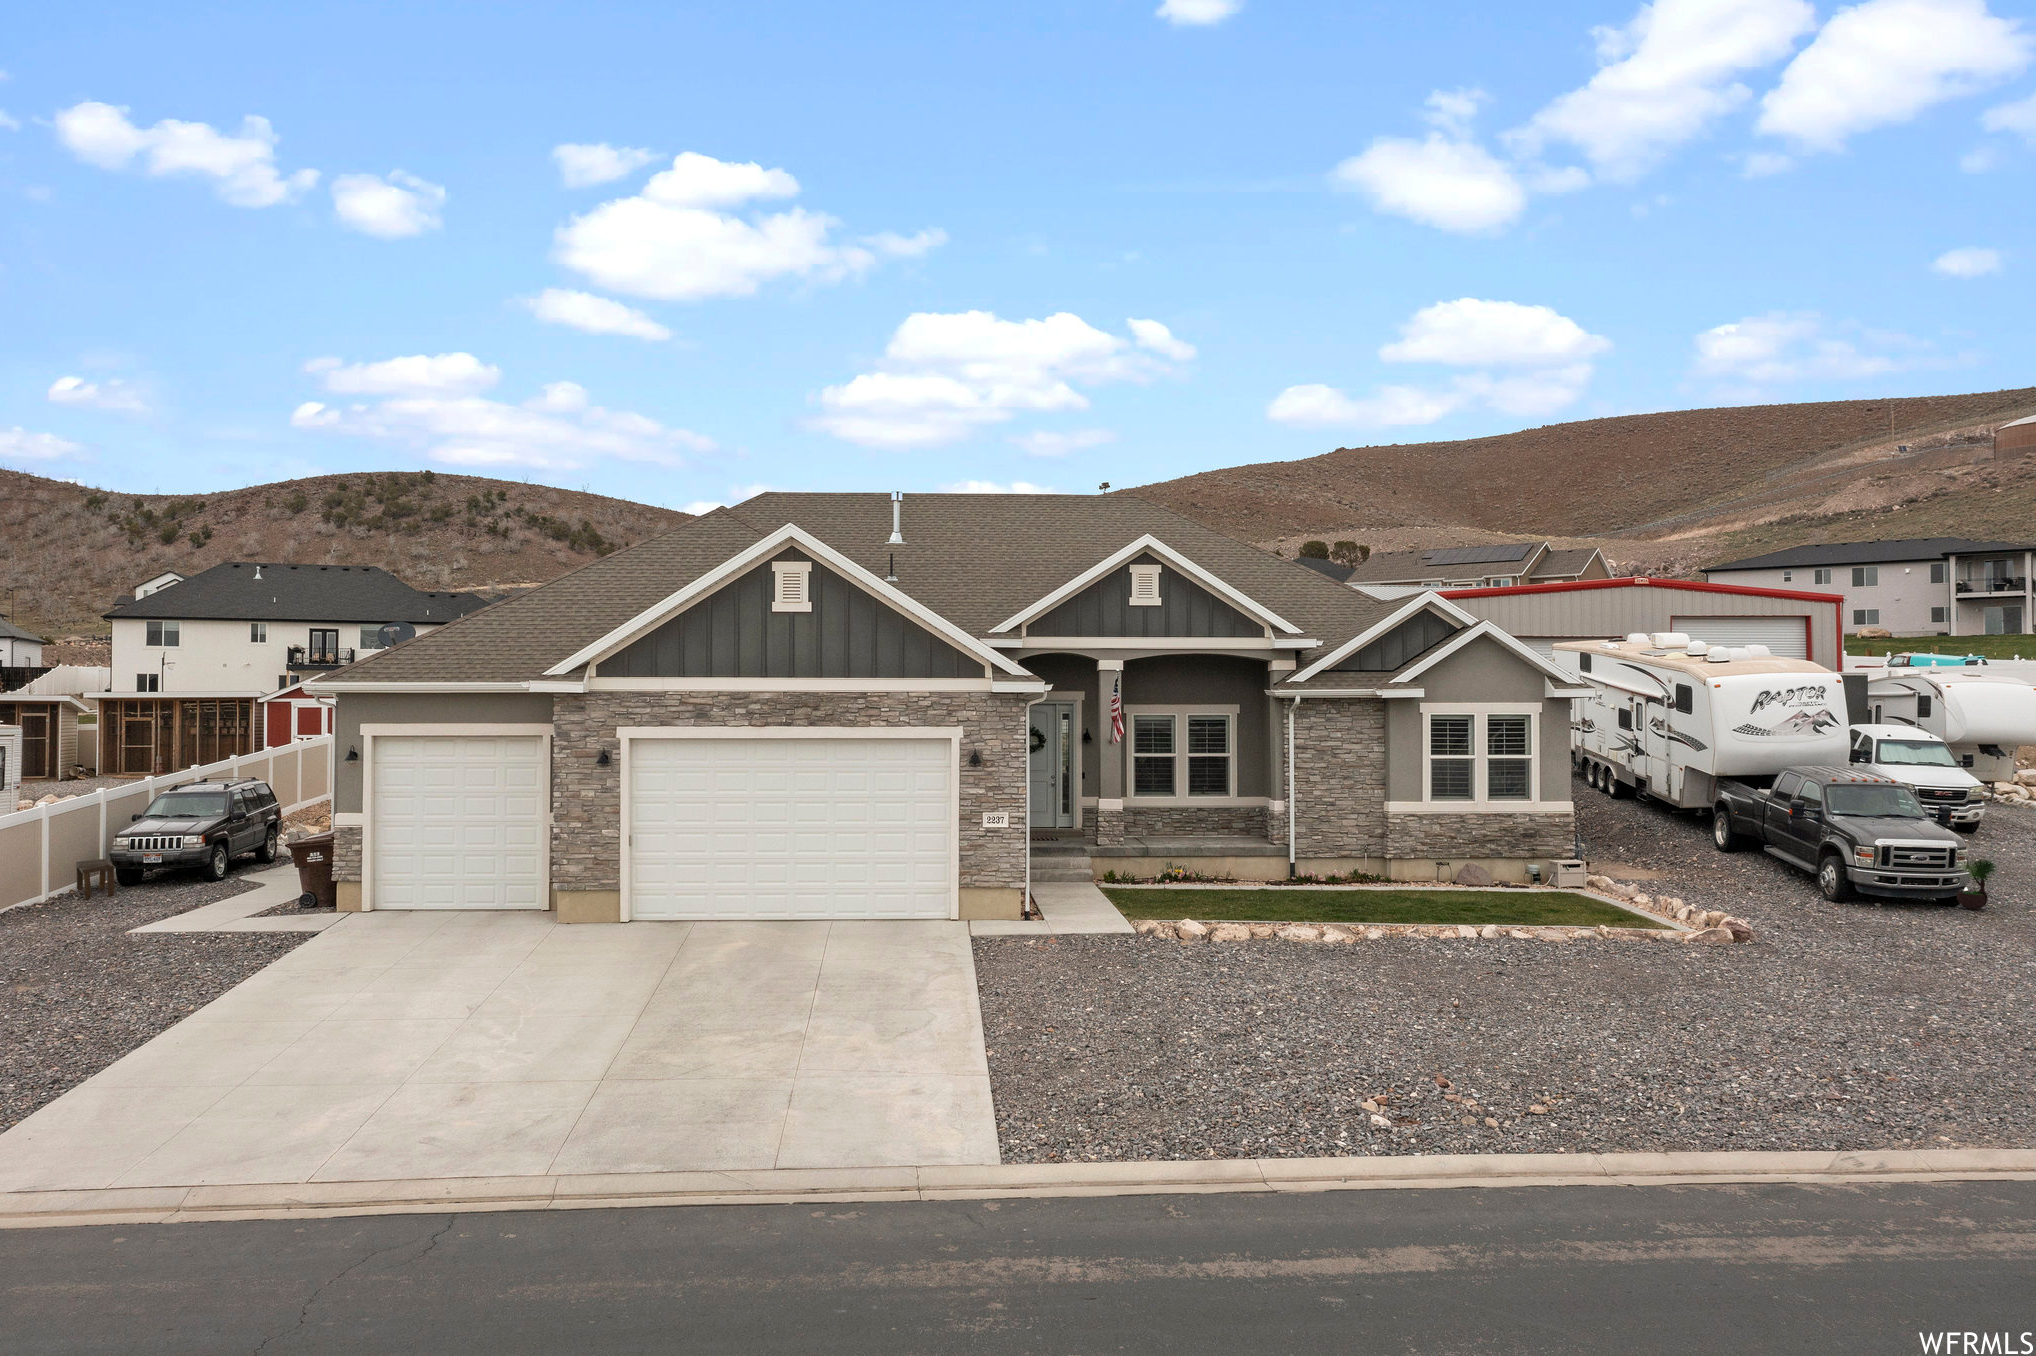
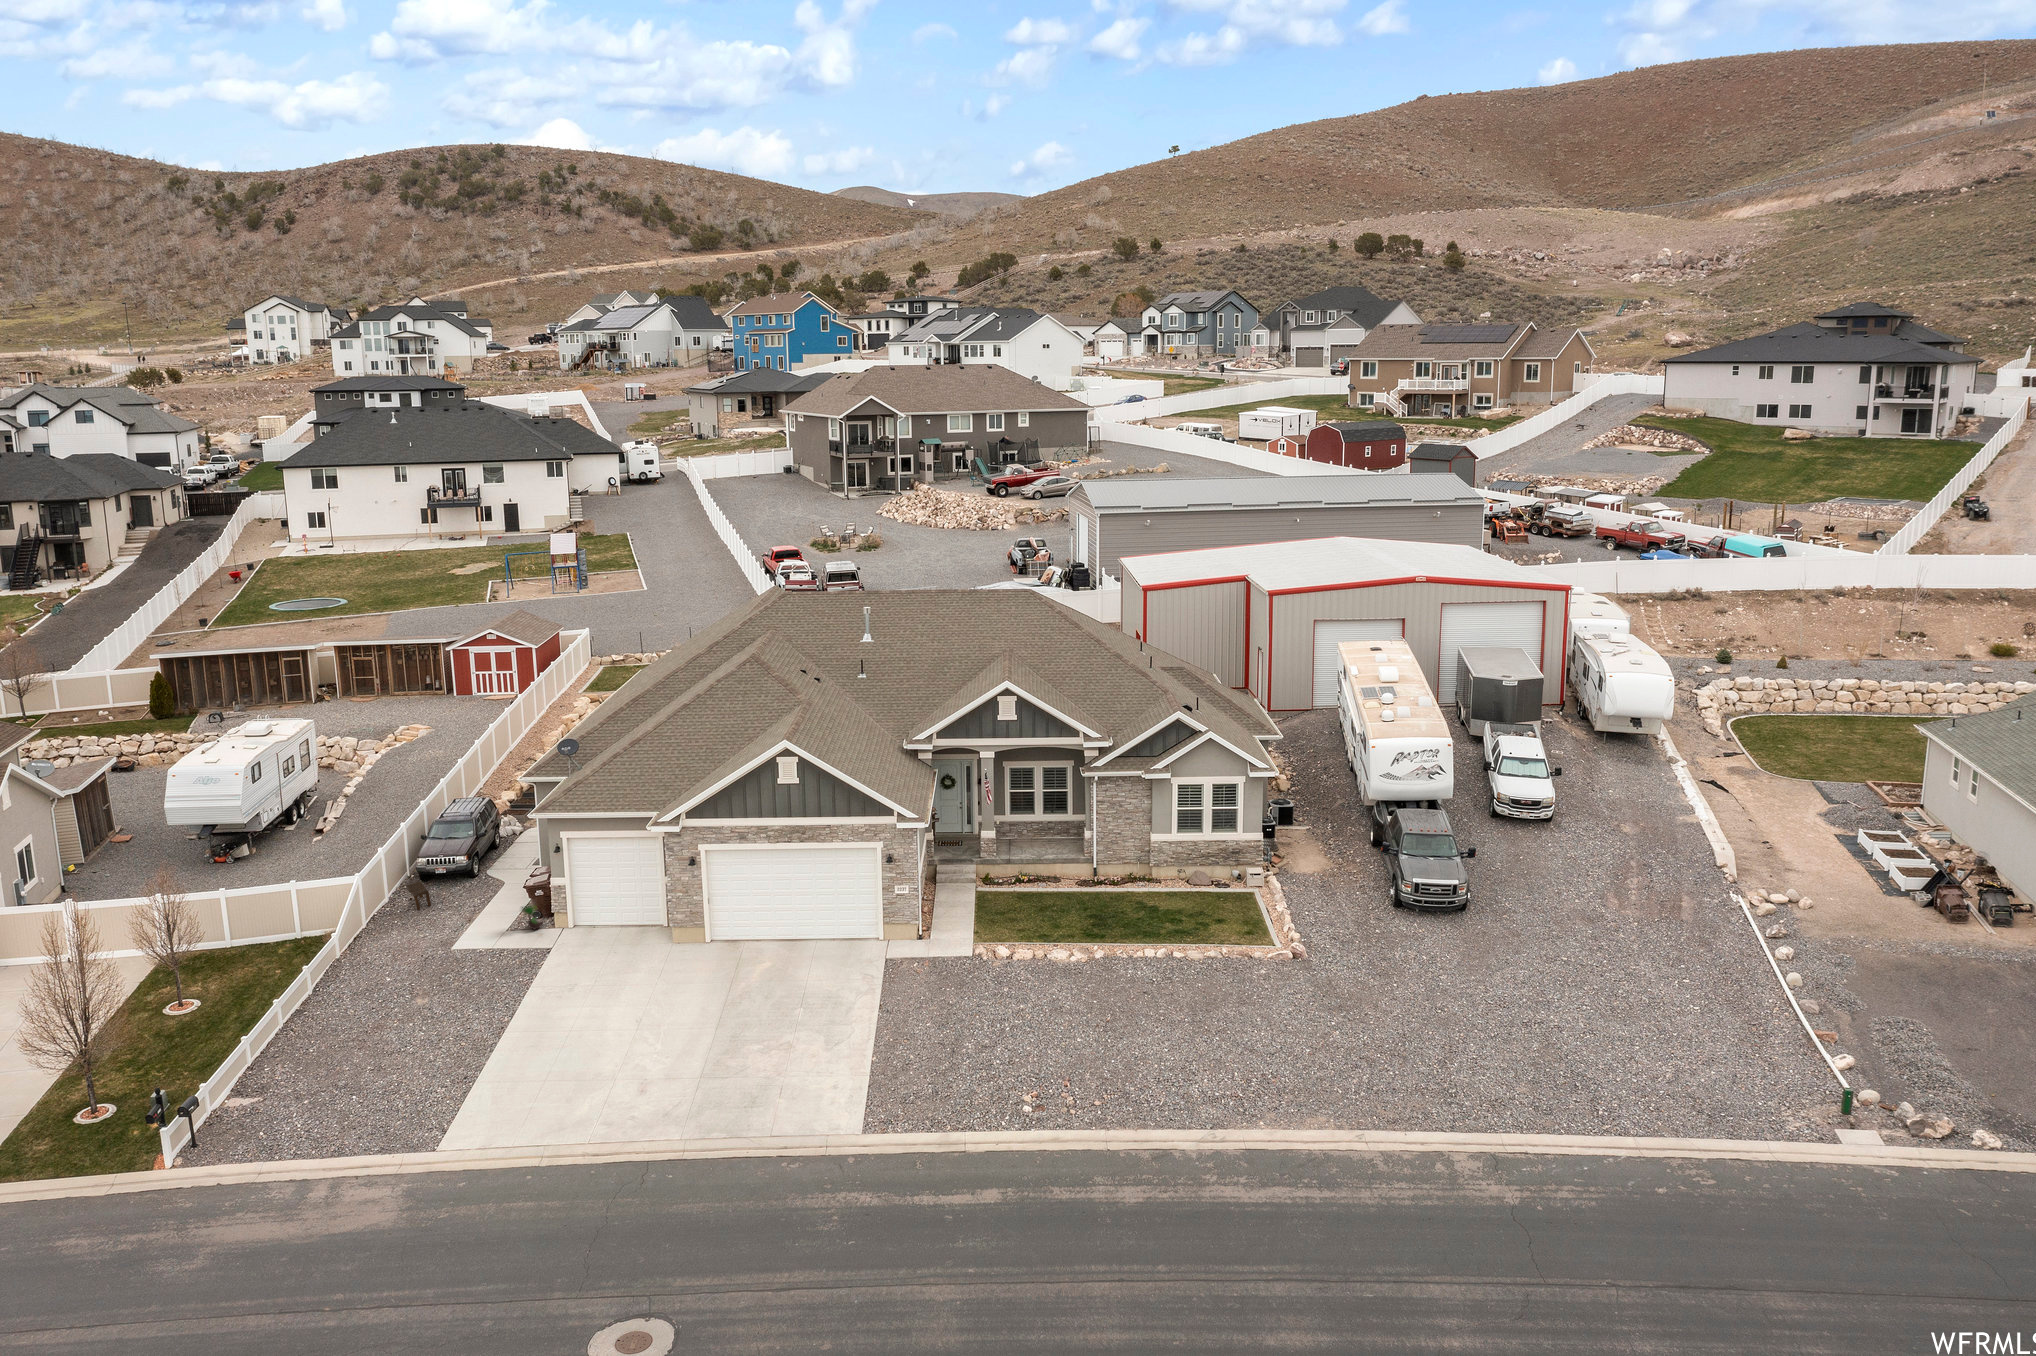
potted tree: present [1957,858,1996,909] -> present [522,905,542,930]

